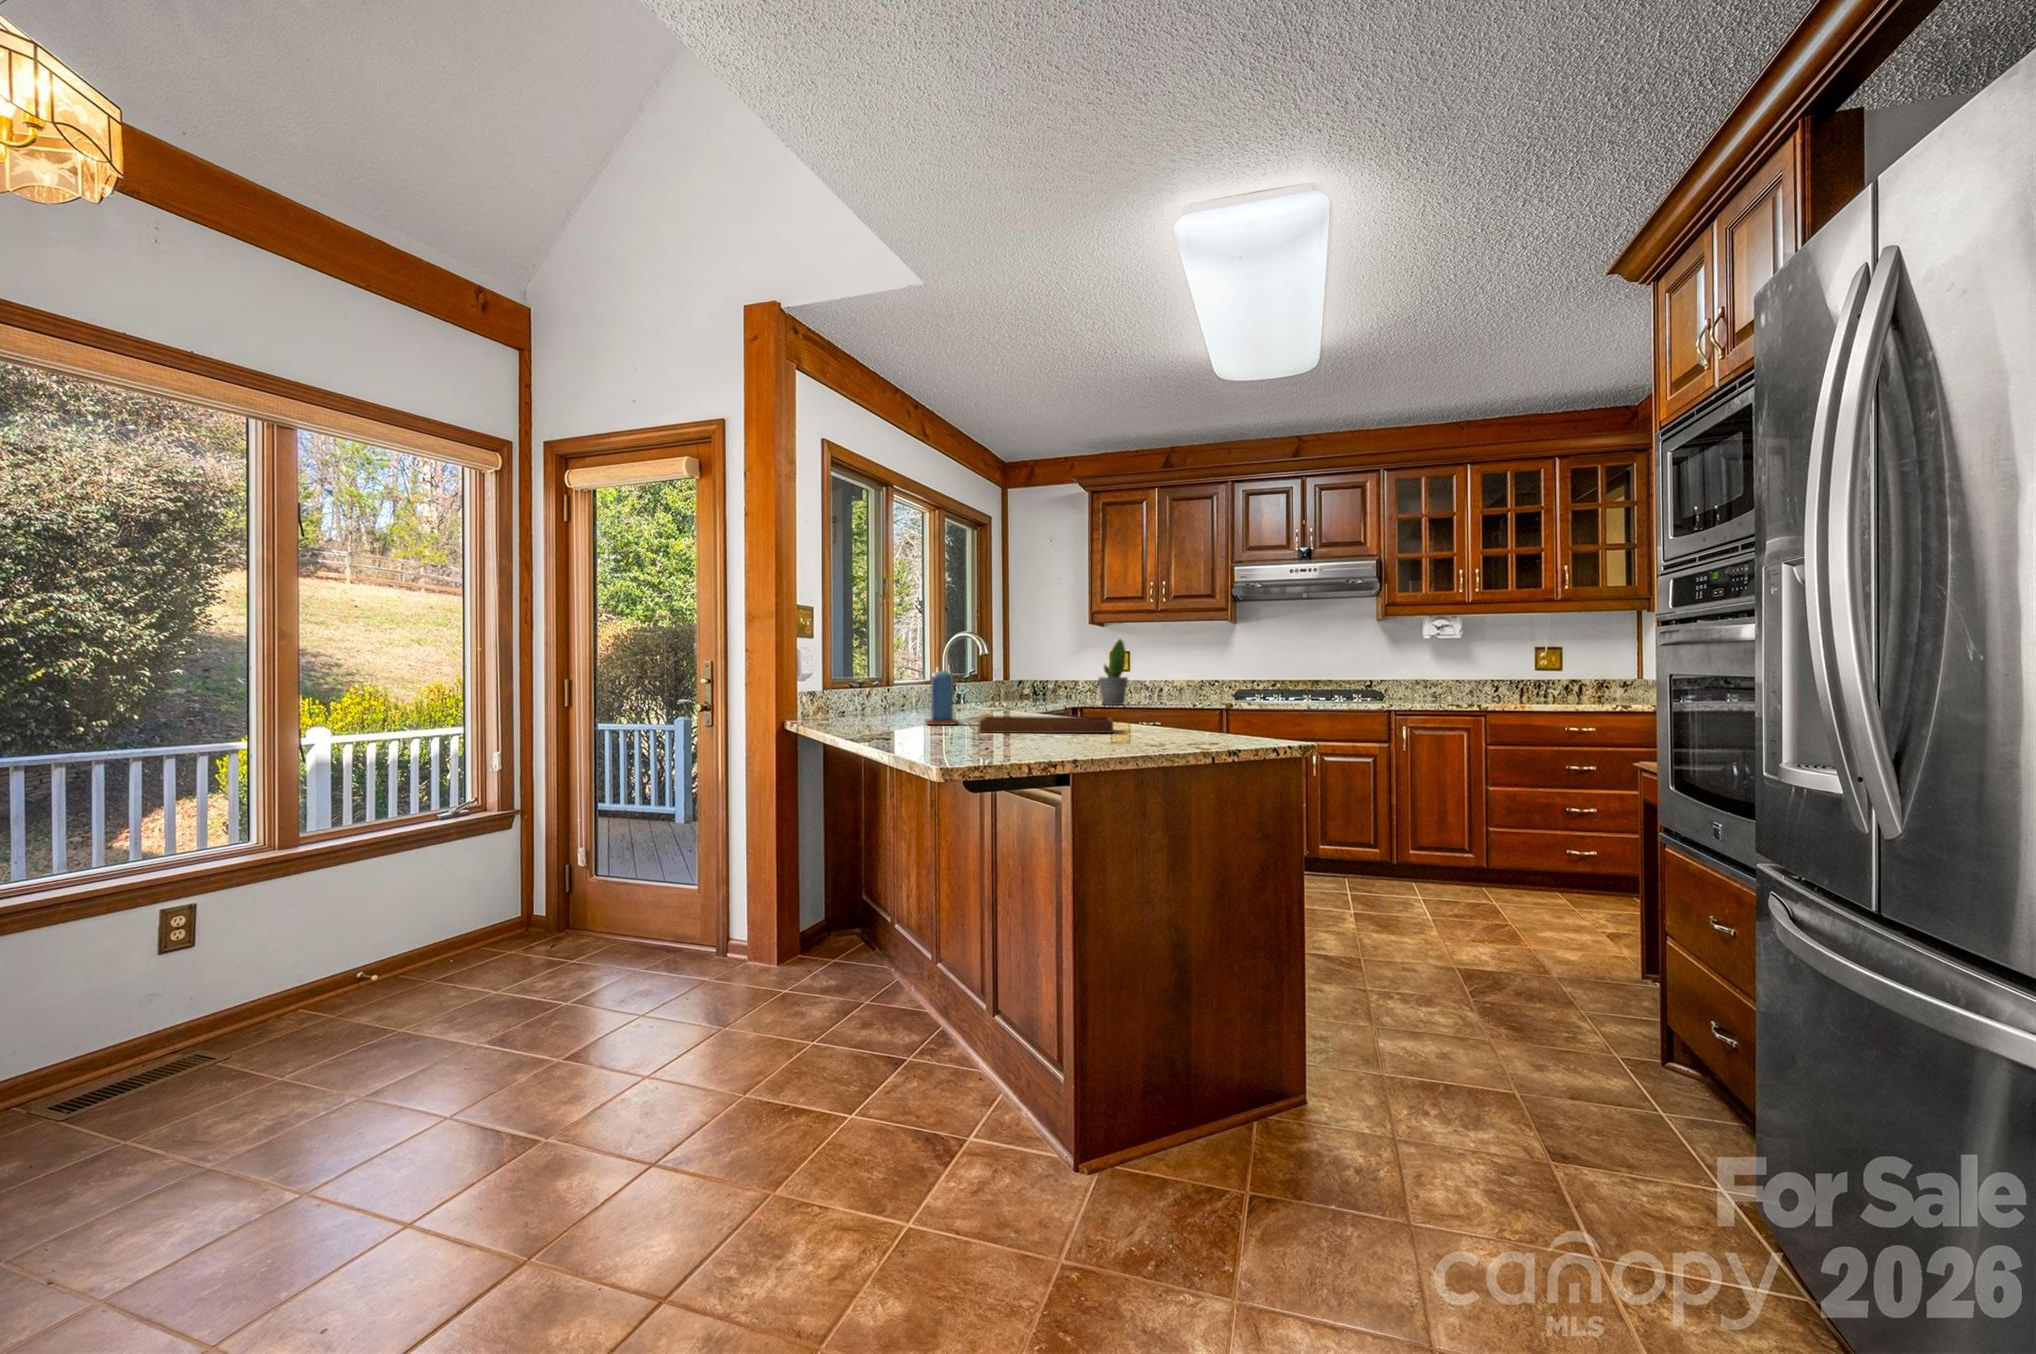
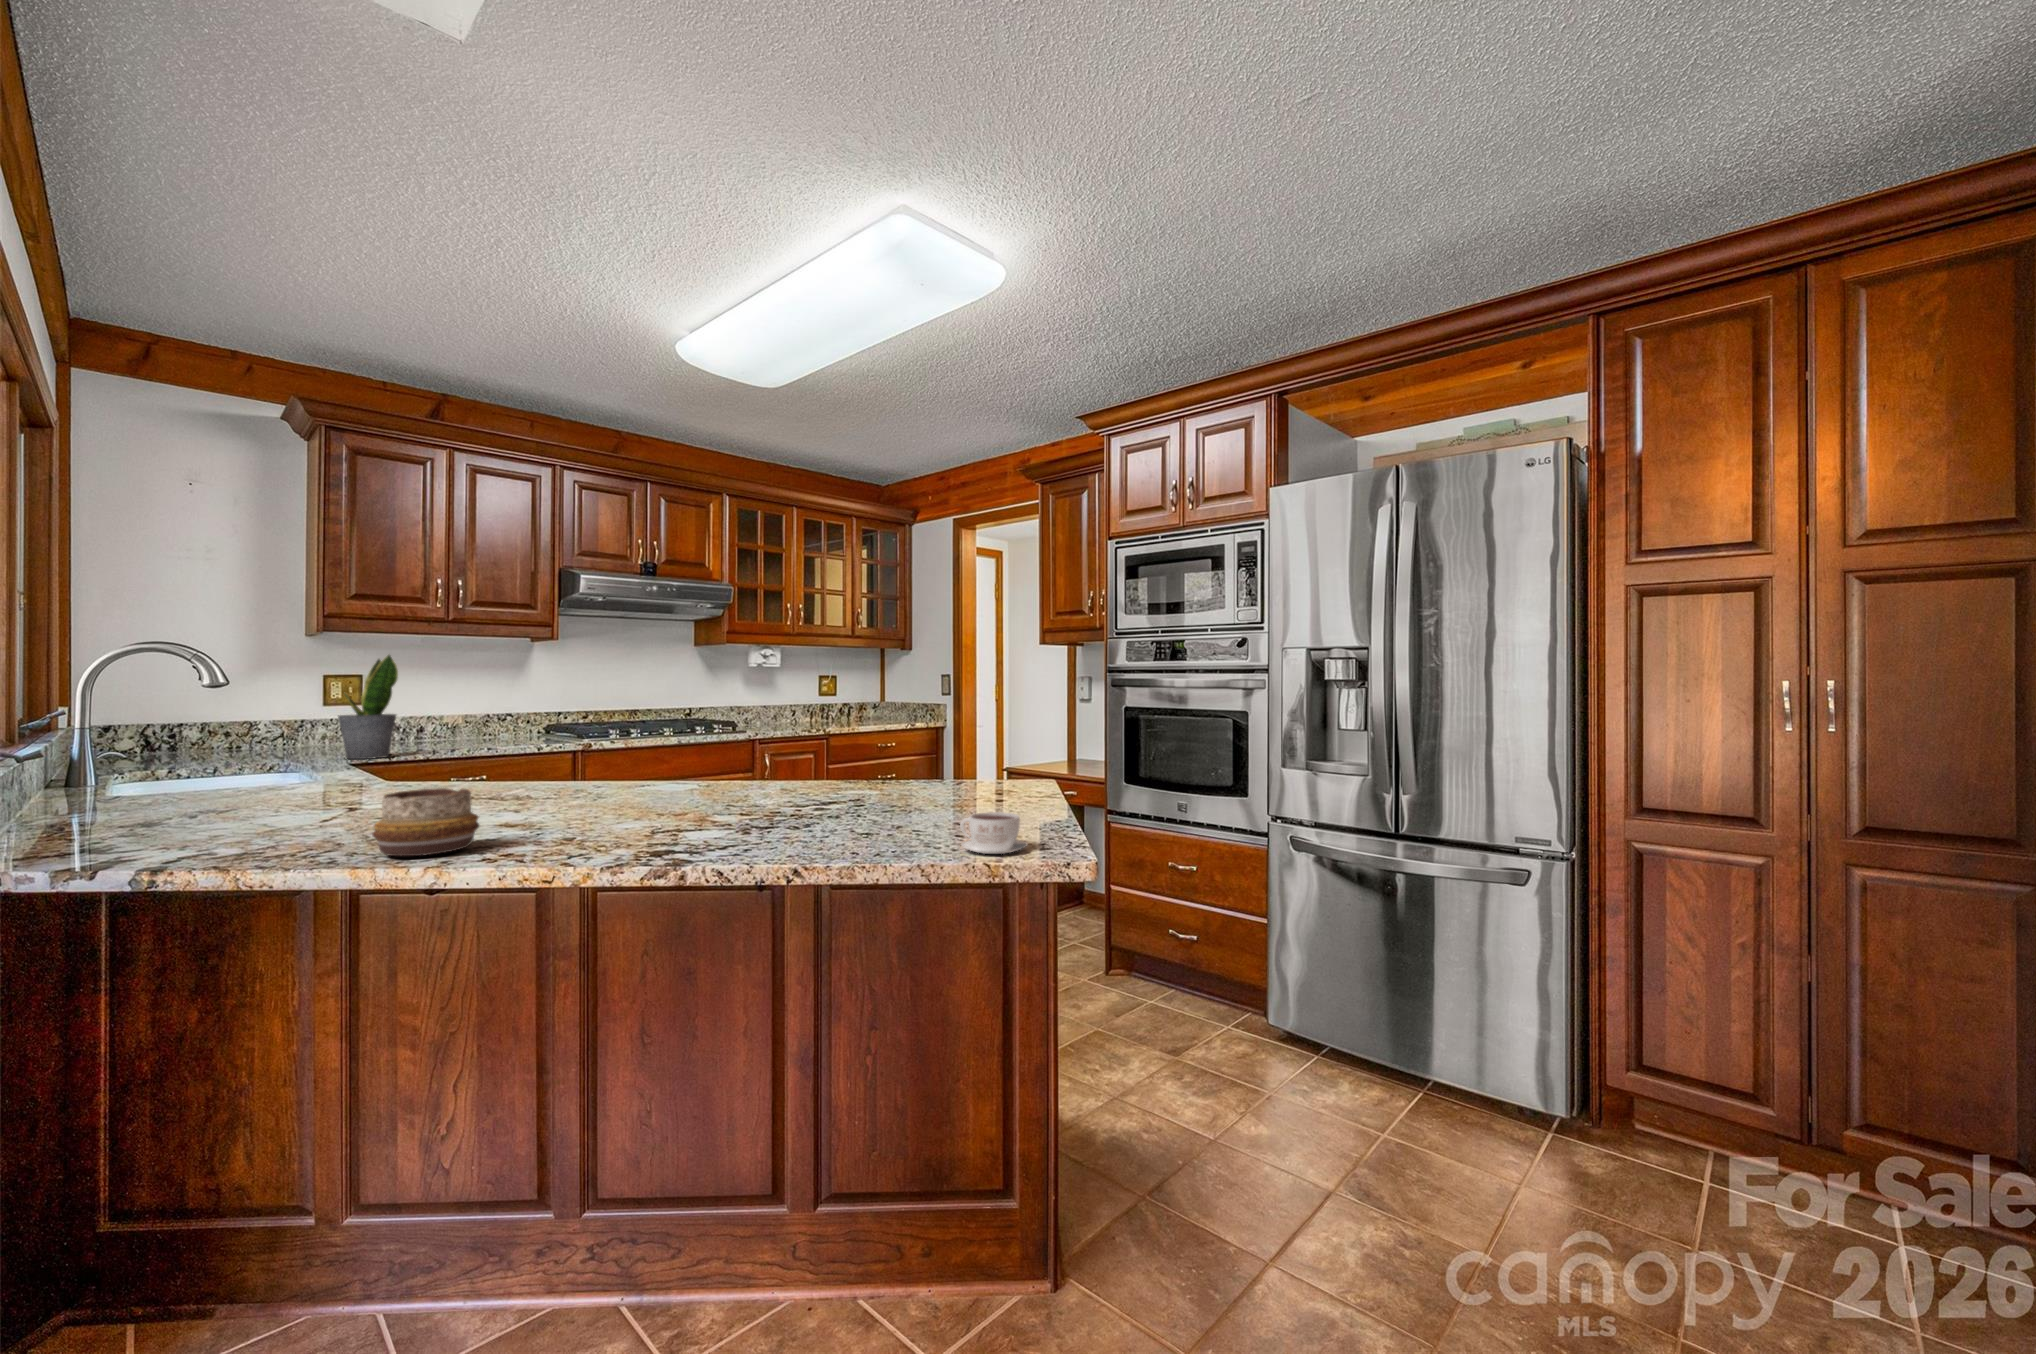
candle: present [925,669,959,725] -> none [534,721,629,833]
tray: present [979,686,1113,733] -> none [733,745,934,830]
decorative bowl: none [851,696,891,723] -> present [372,788,479,856]
coffee cup: none [932,720,978,743] -> present [960,812,1028,854]

